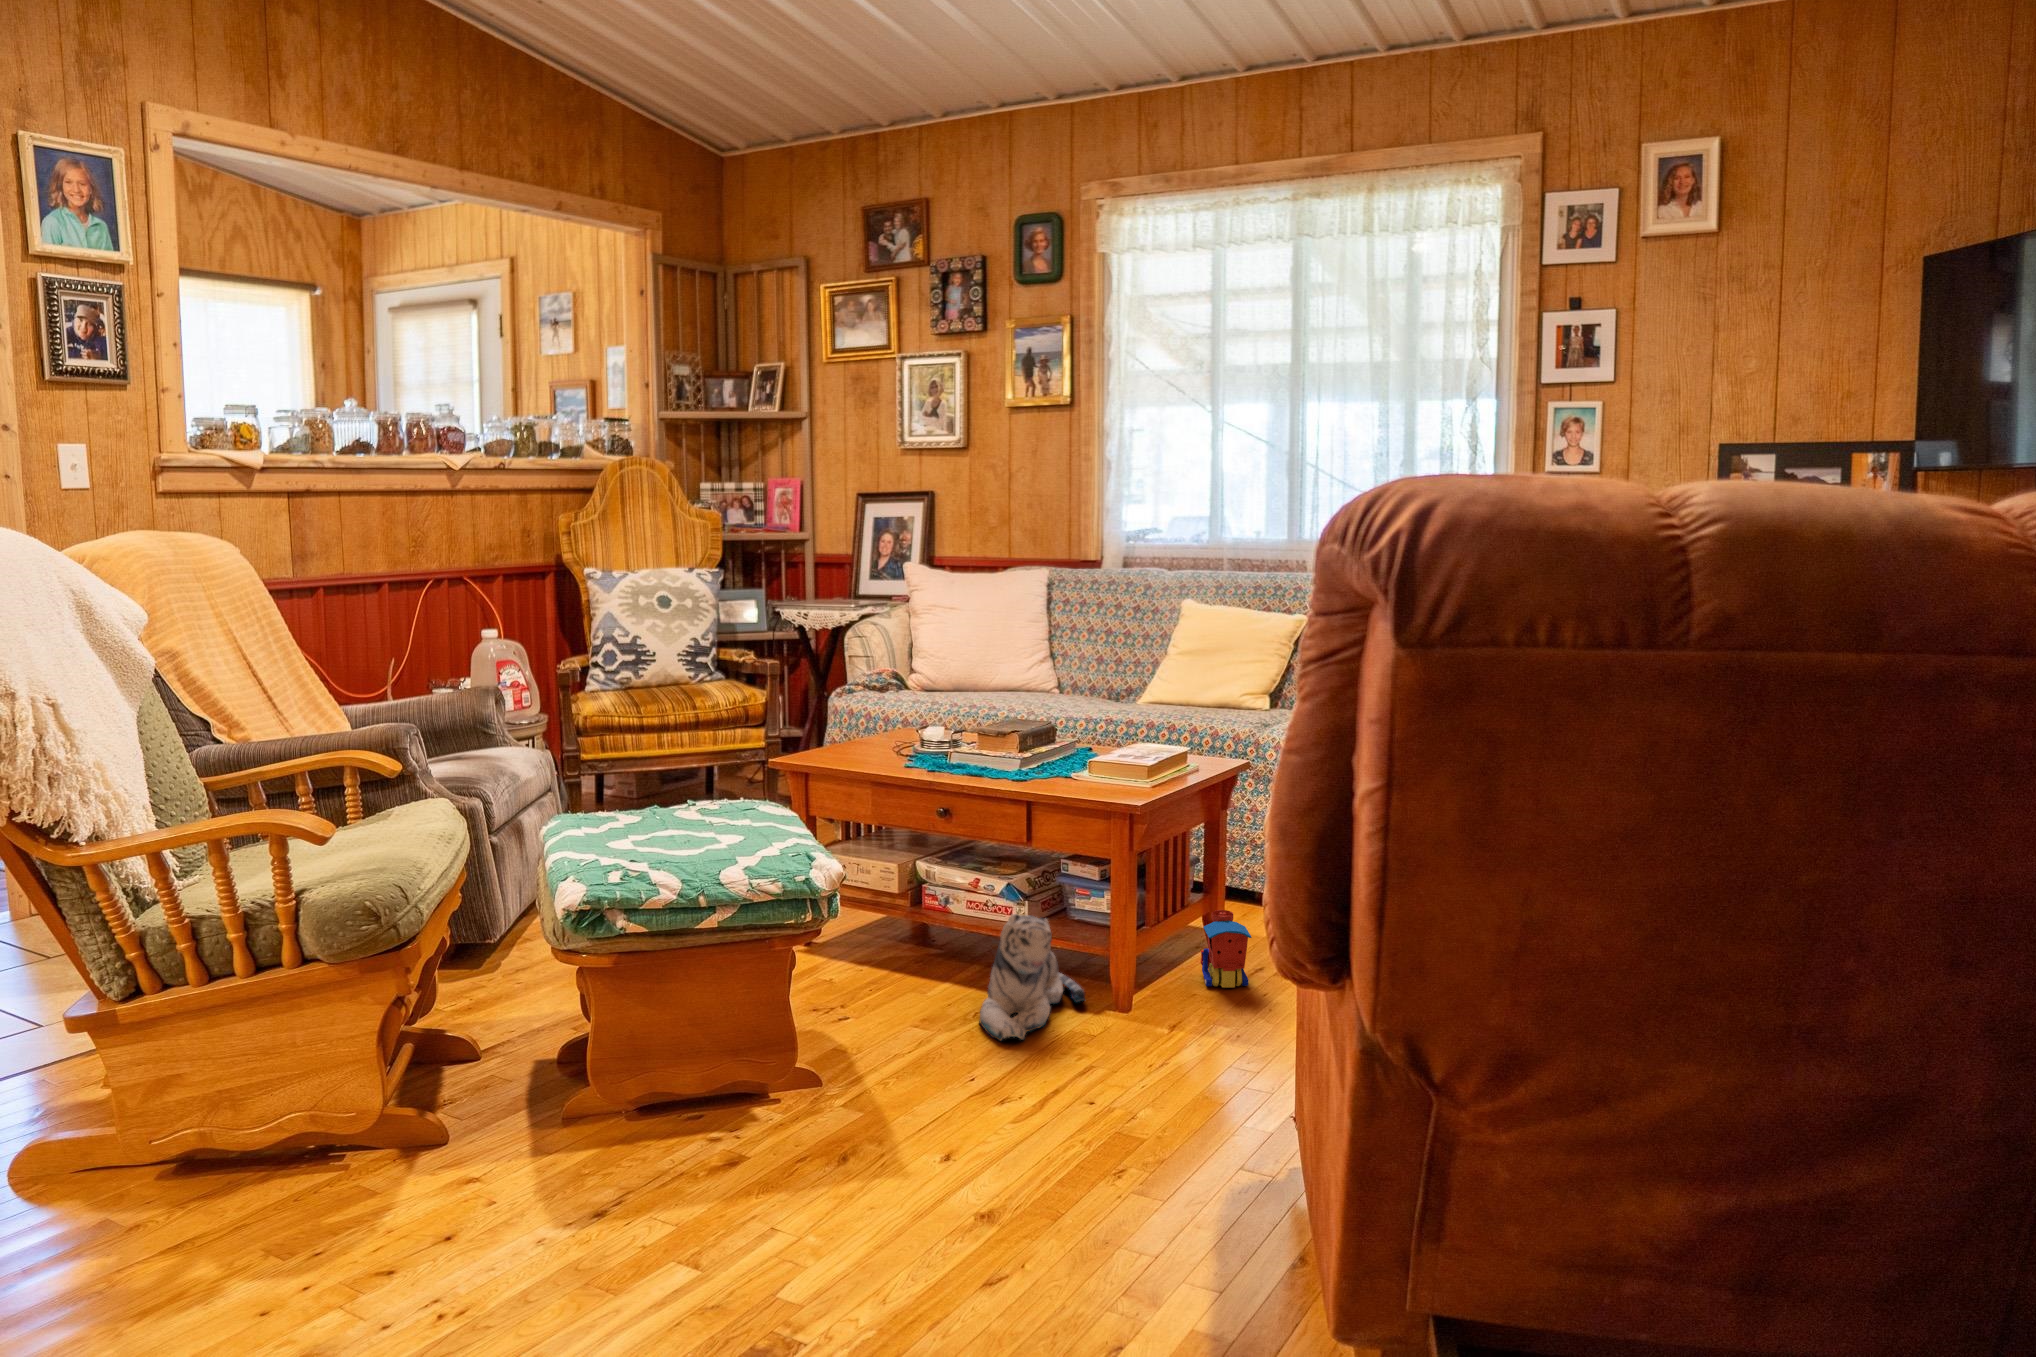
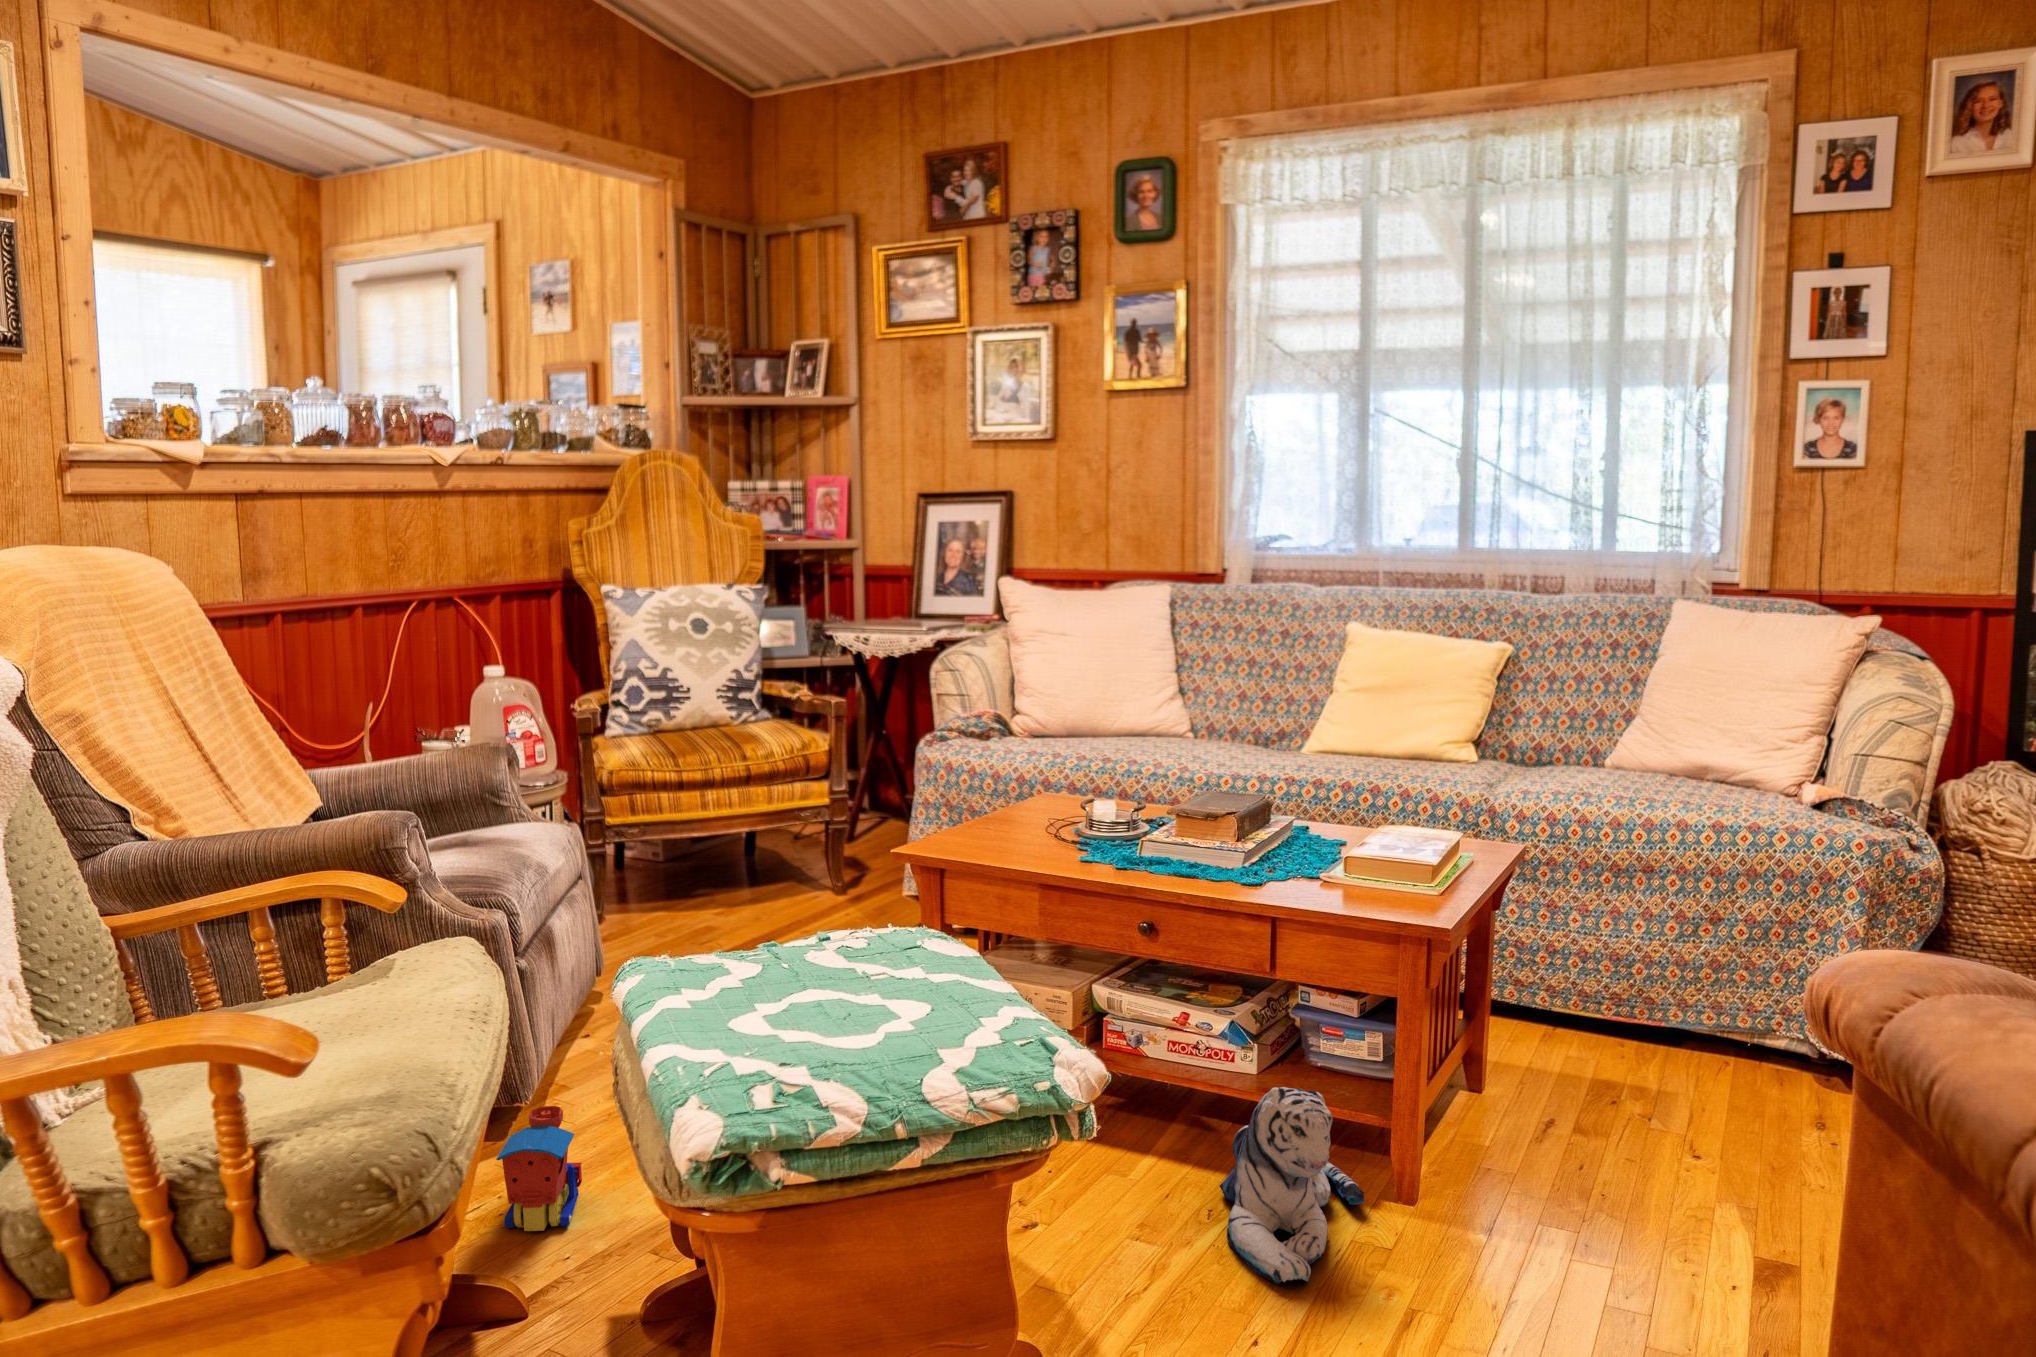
toy train: present [1201,910,1252,988] -> present [496,1106,582,1231]

